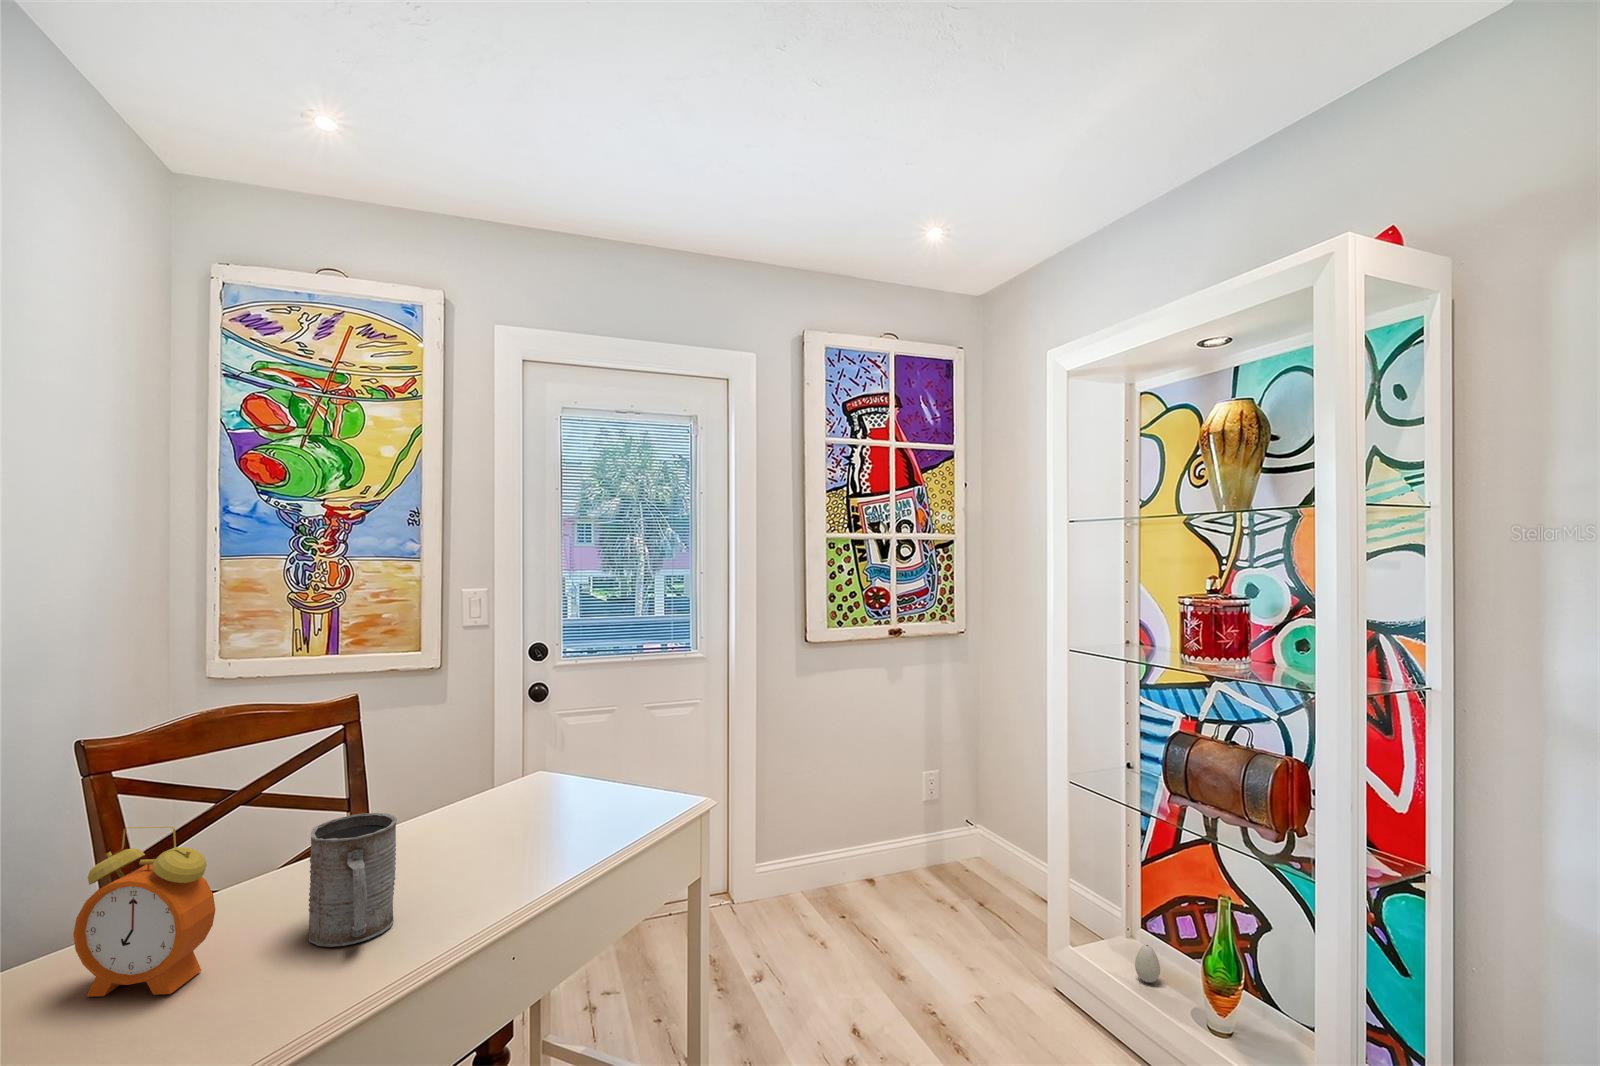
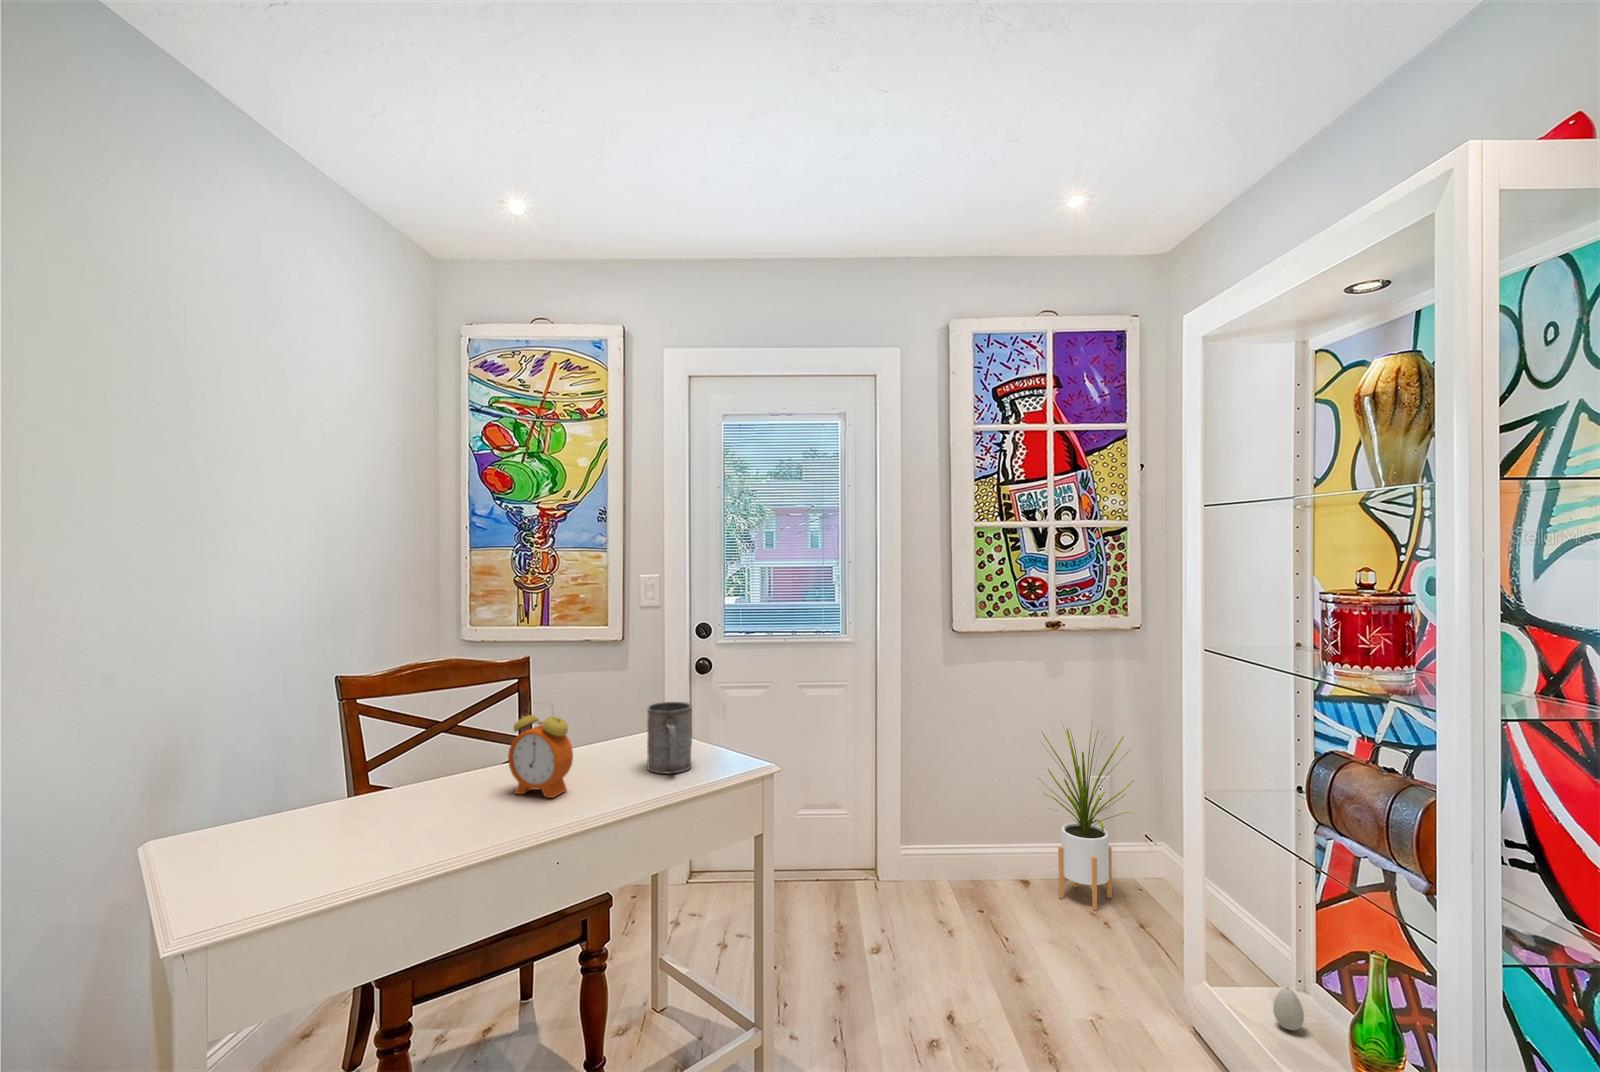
house plant: none [885,720,976,903] -> present [1041,725,1134,910]
mug: present [309,813,397,947] -> present [647,702,692,773]
alarm clock: present [73,826,215,997] -> present [508,715,573,798]

